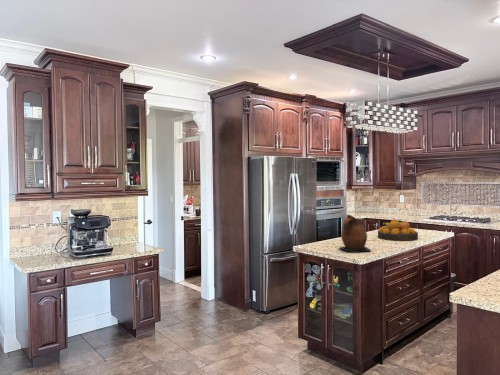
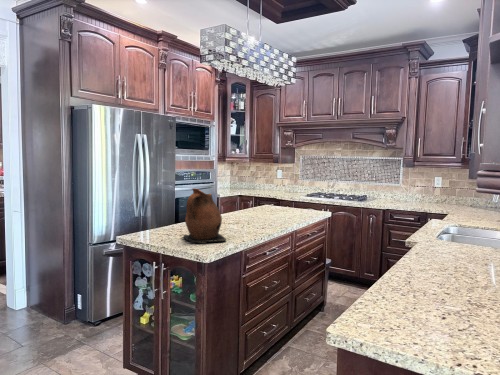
fruit bowl: present [378,220,418,240] -> none [243,196,291,224]

